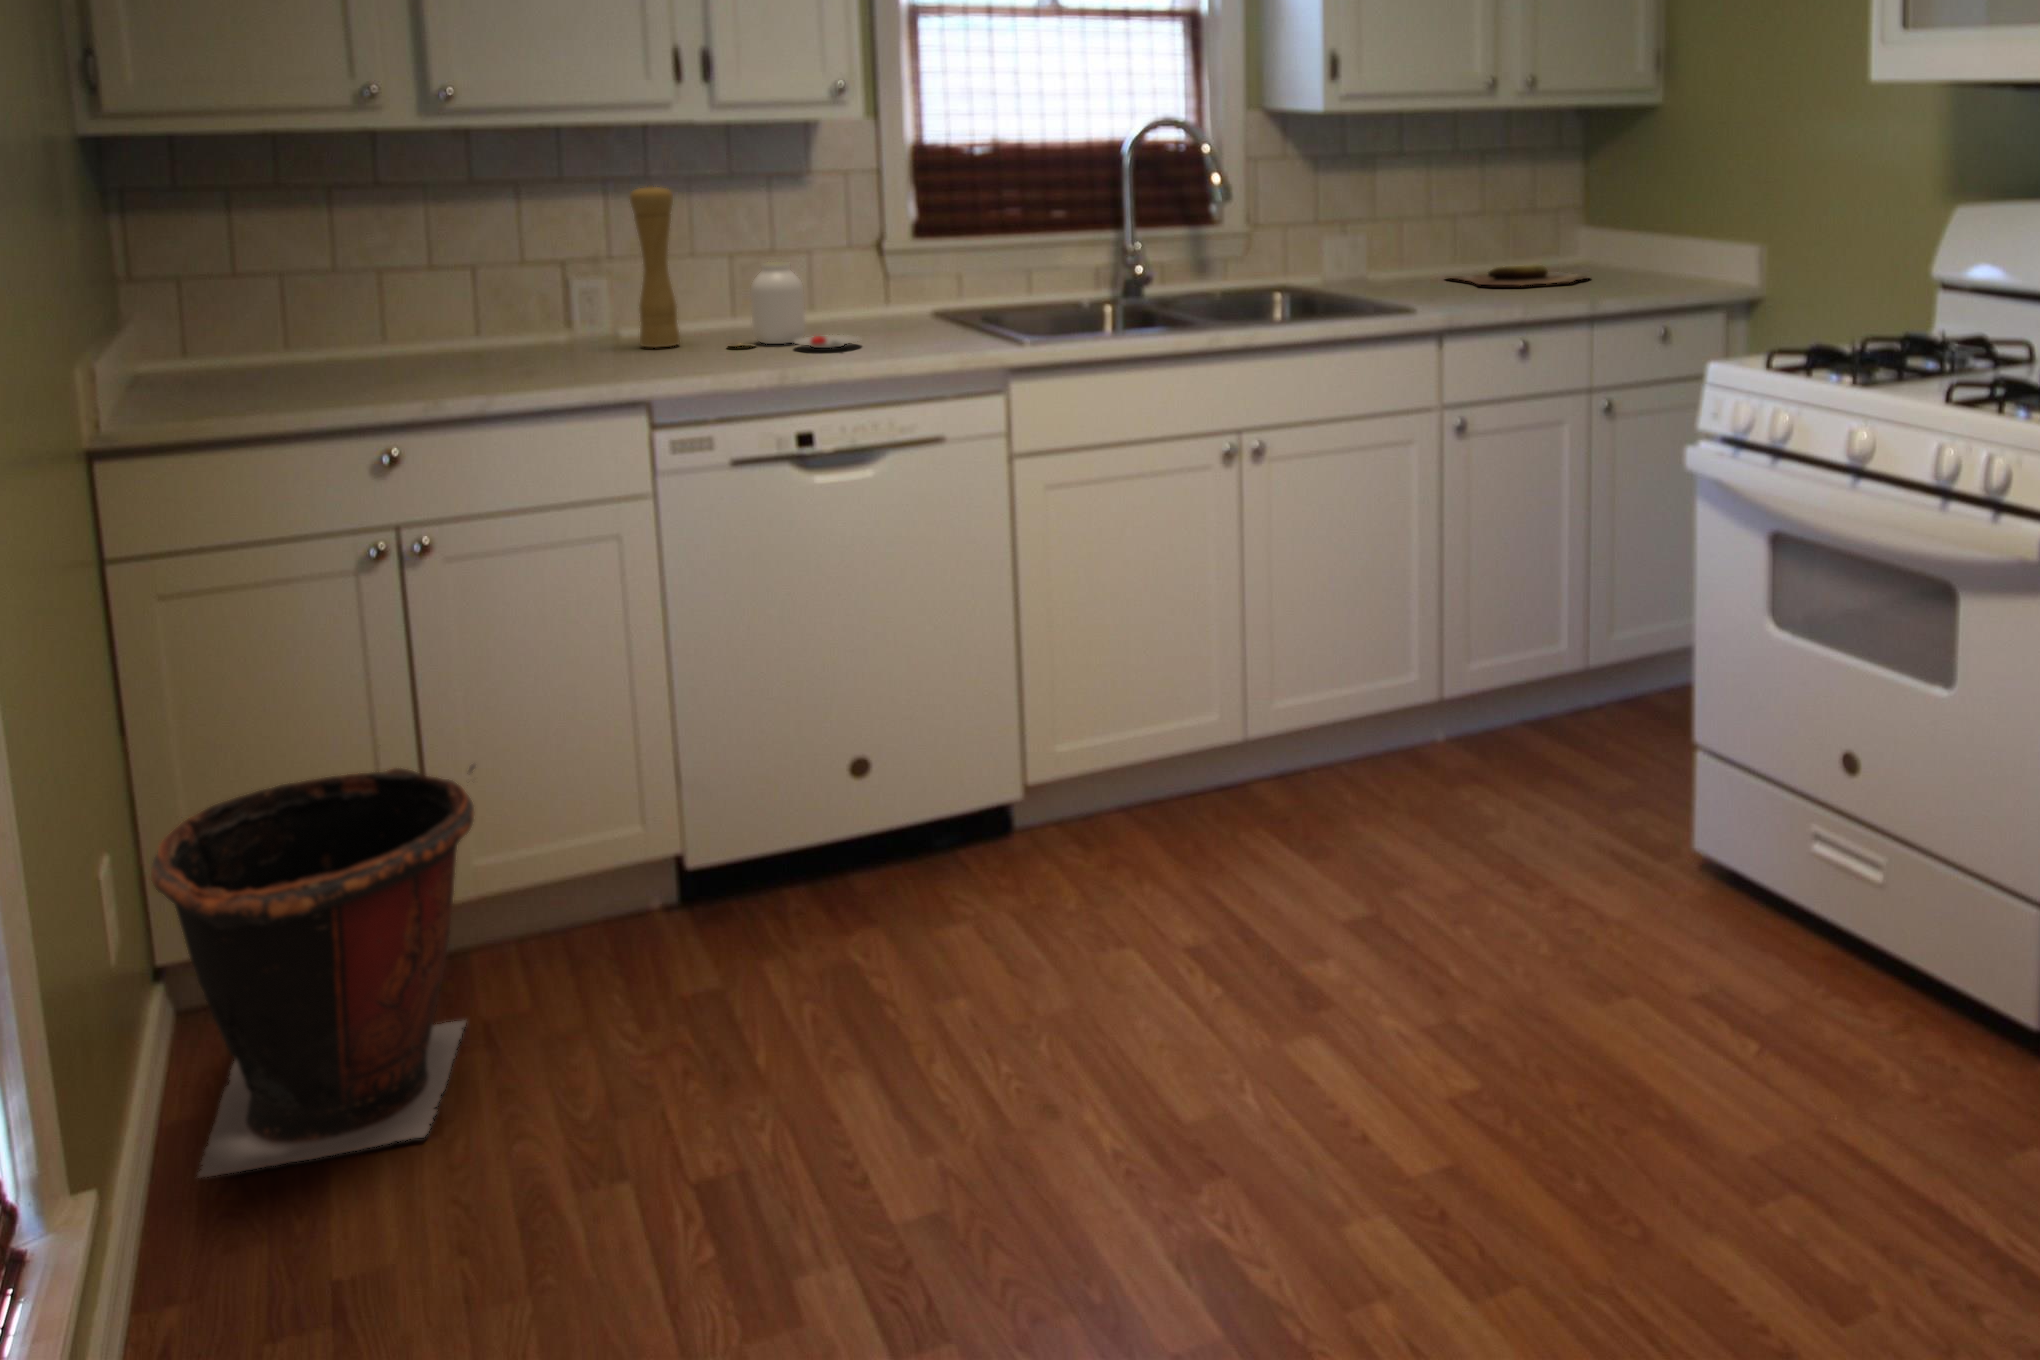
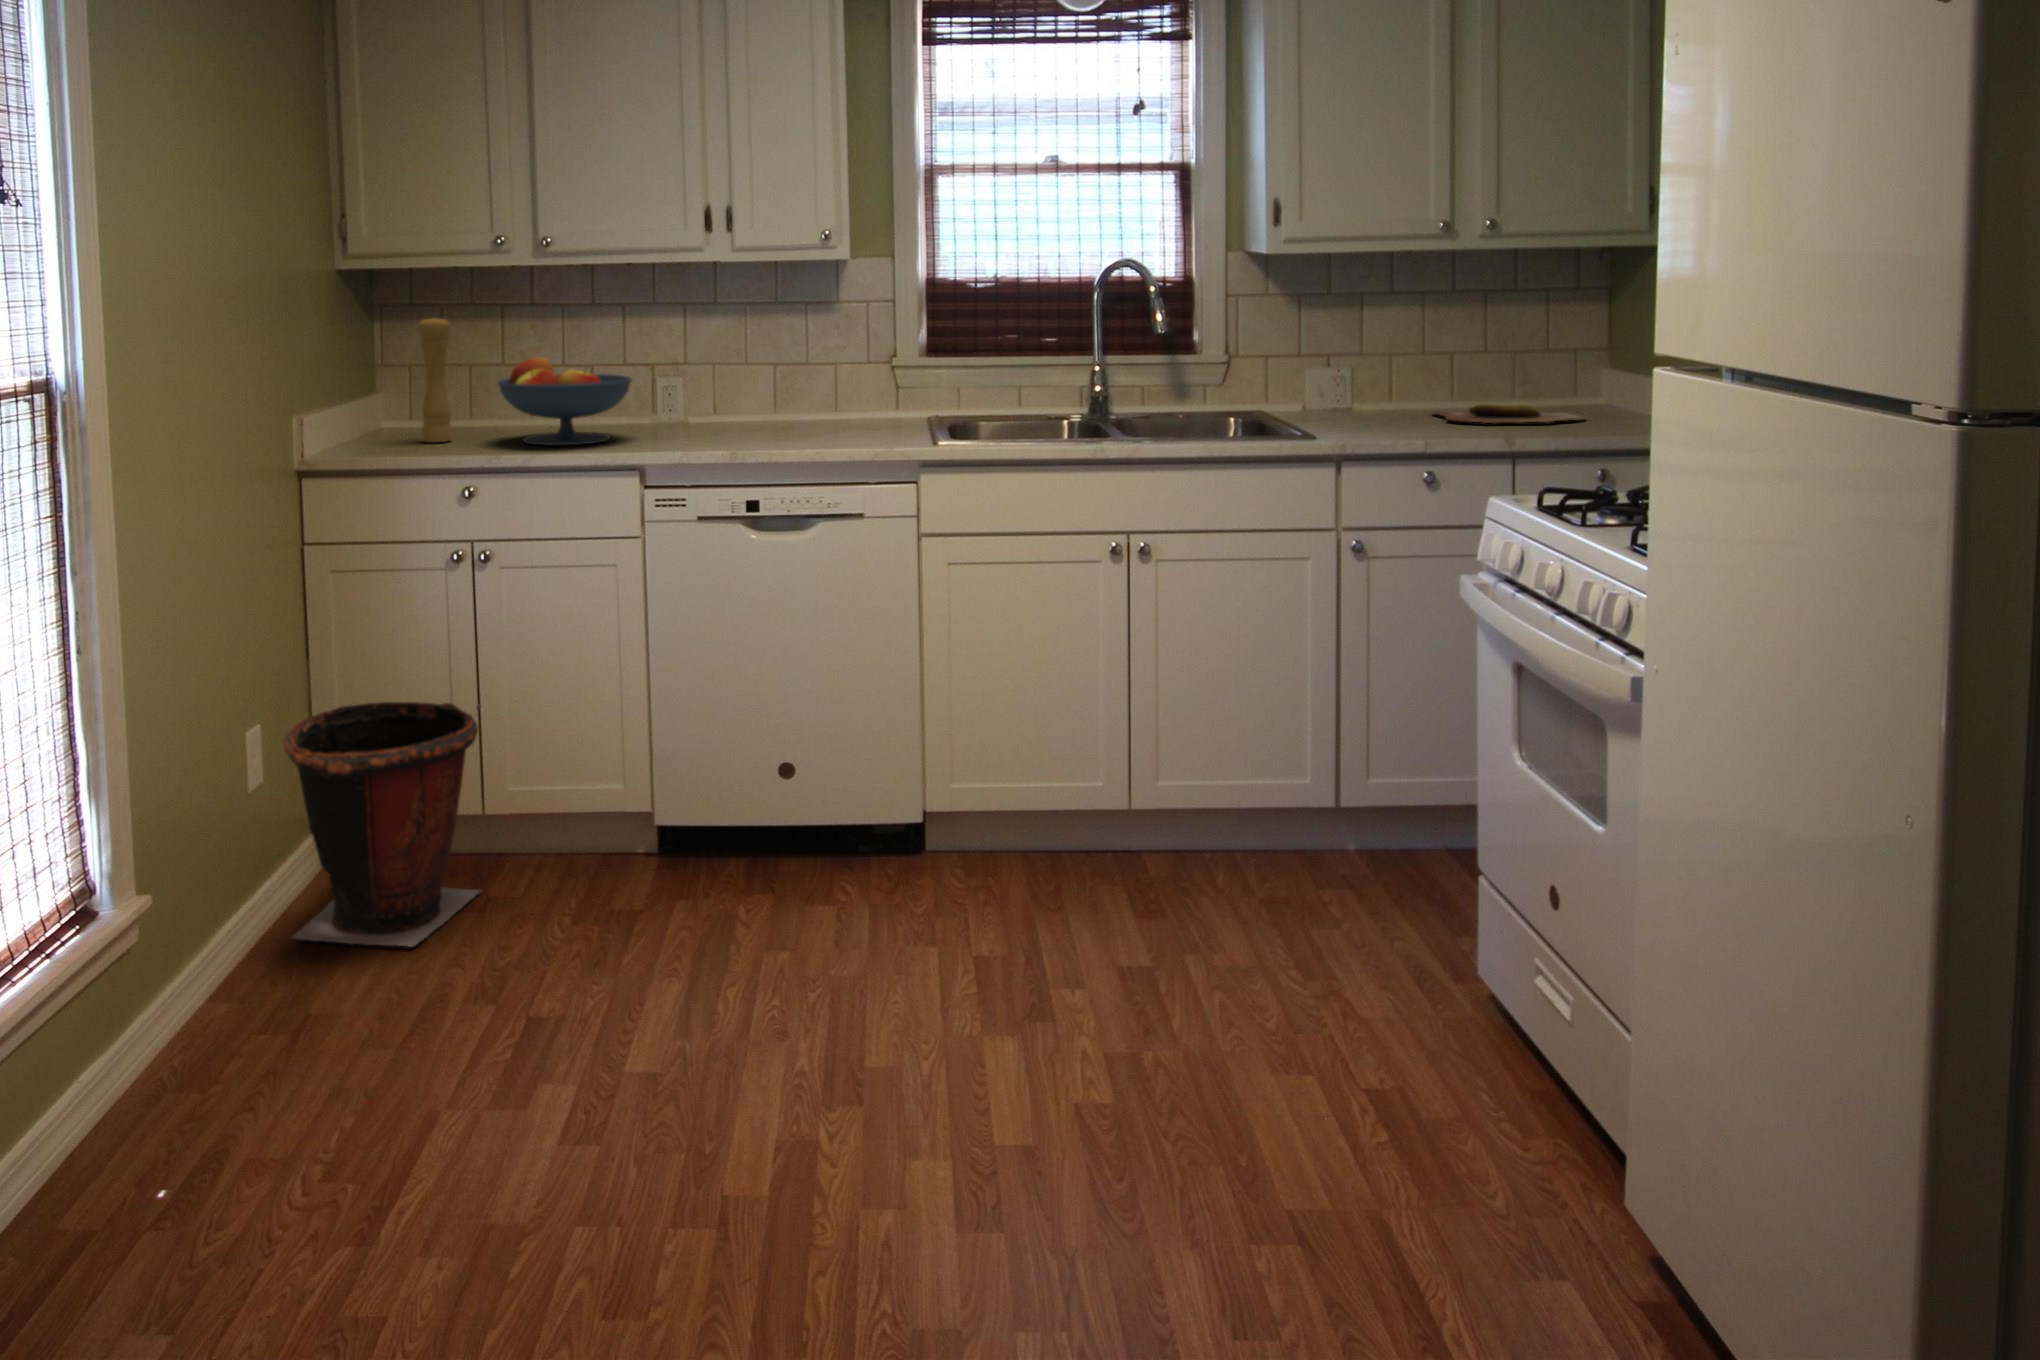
pepper mill: present [630,185,680,348] -> present [418,316,452,442]
fruit bowl: none [382,257,591,382] -> present [498,357,632,445]
jar: present [742,262,860,348] -> none [735,371,827,438]

